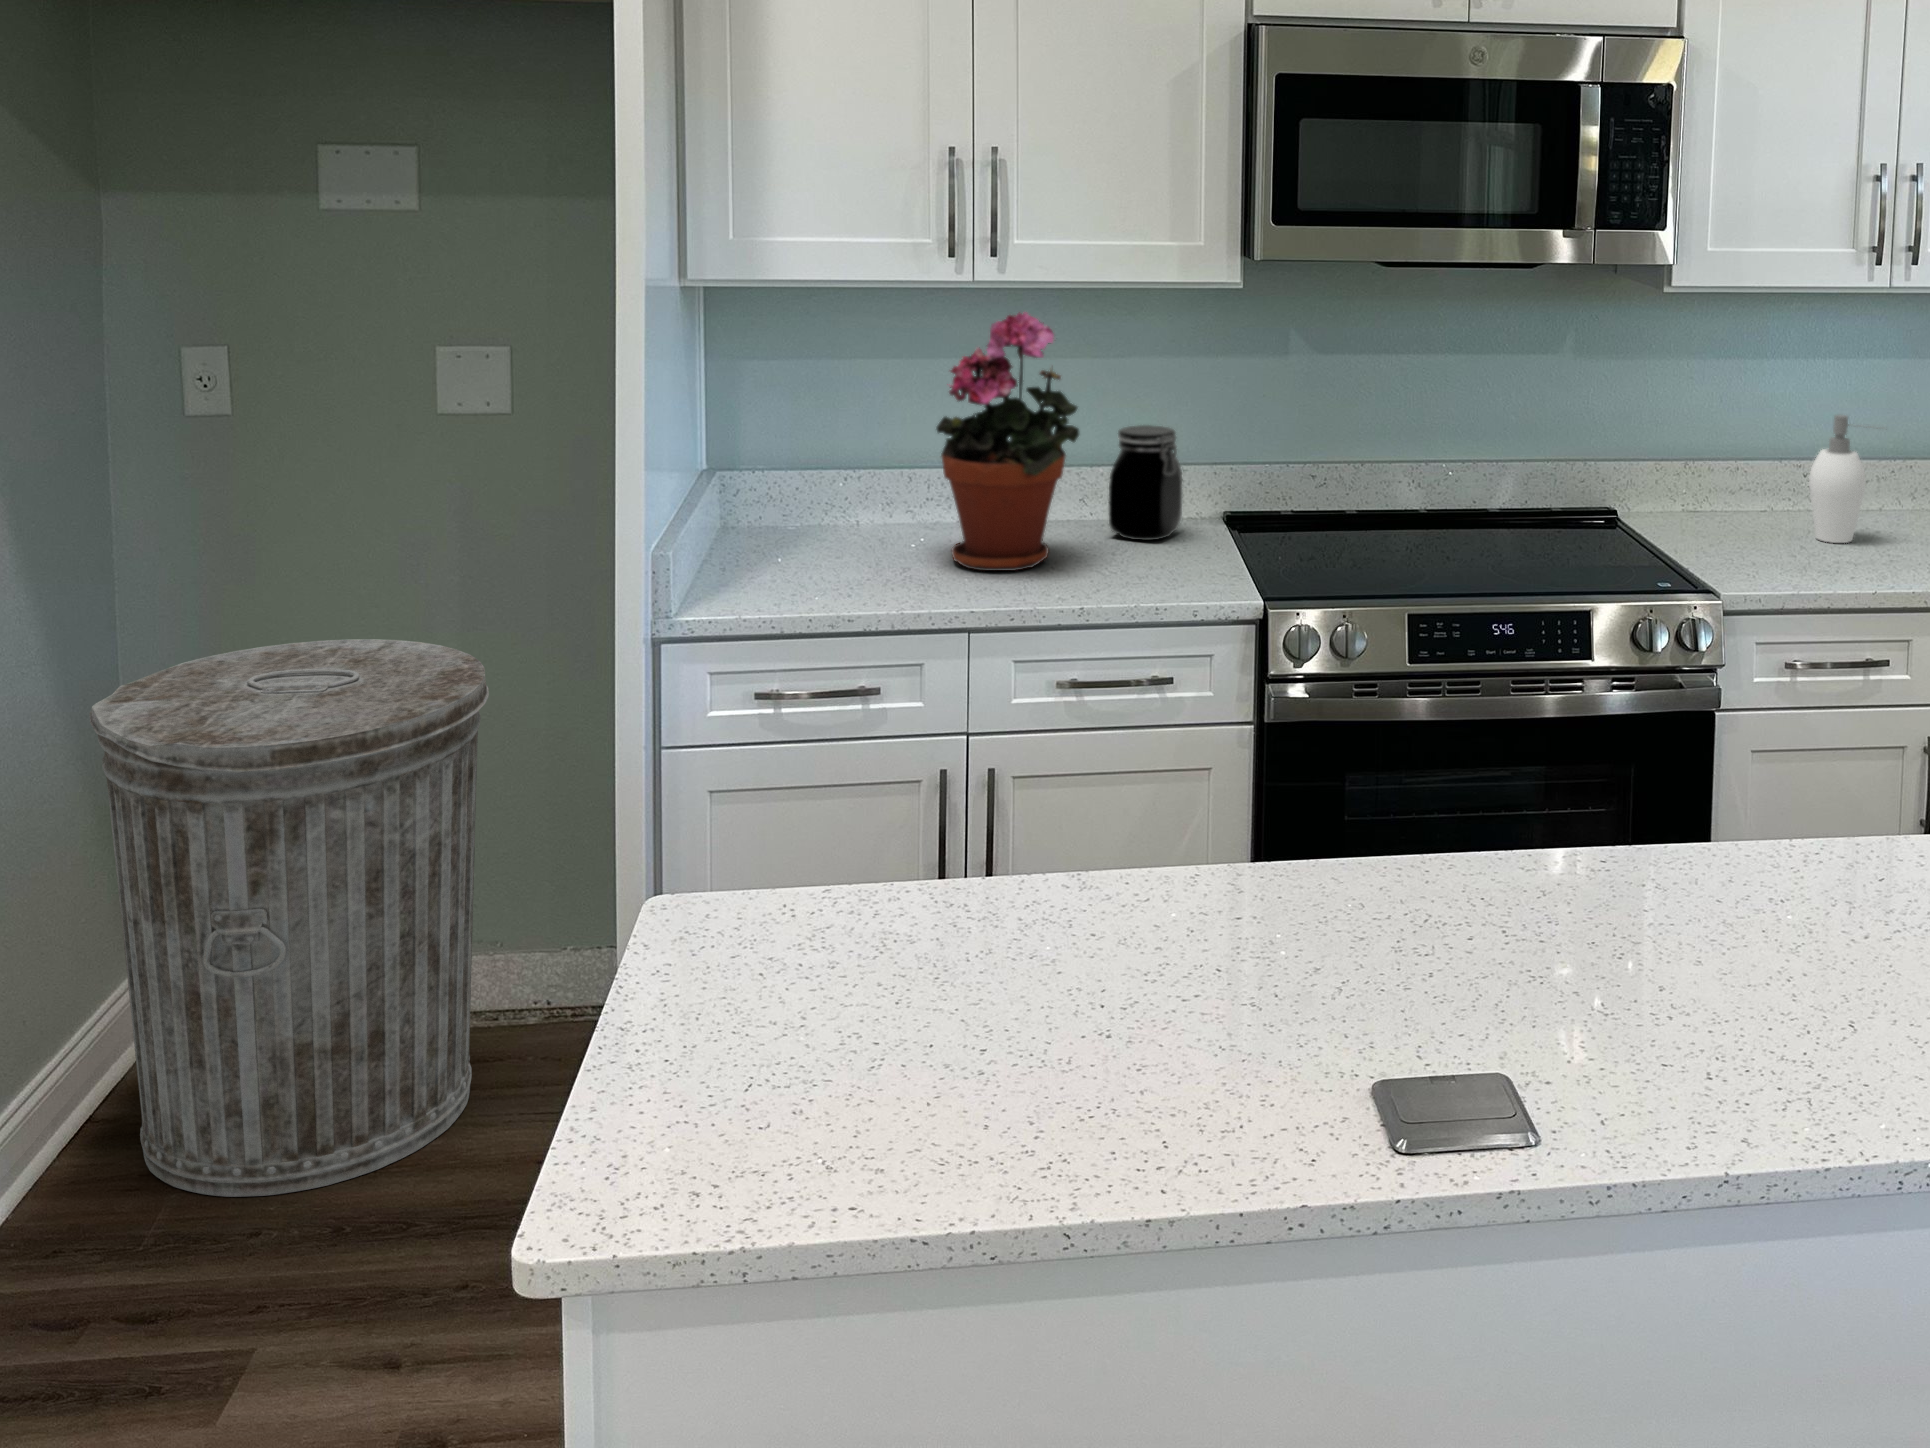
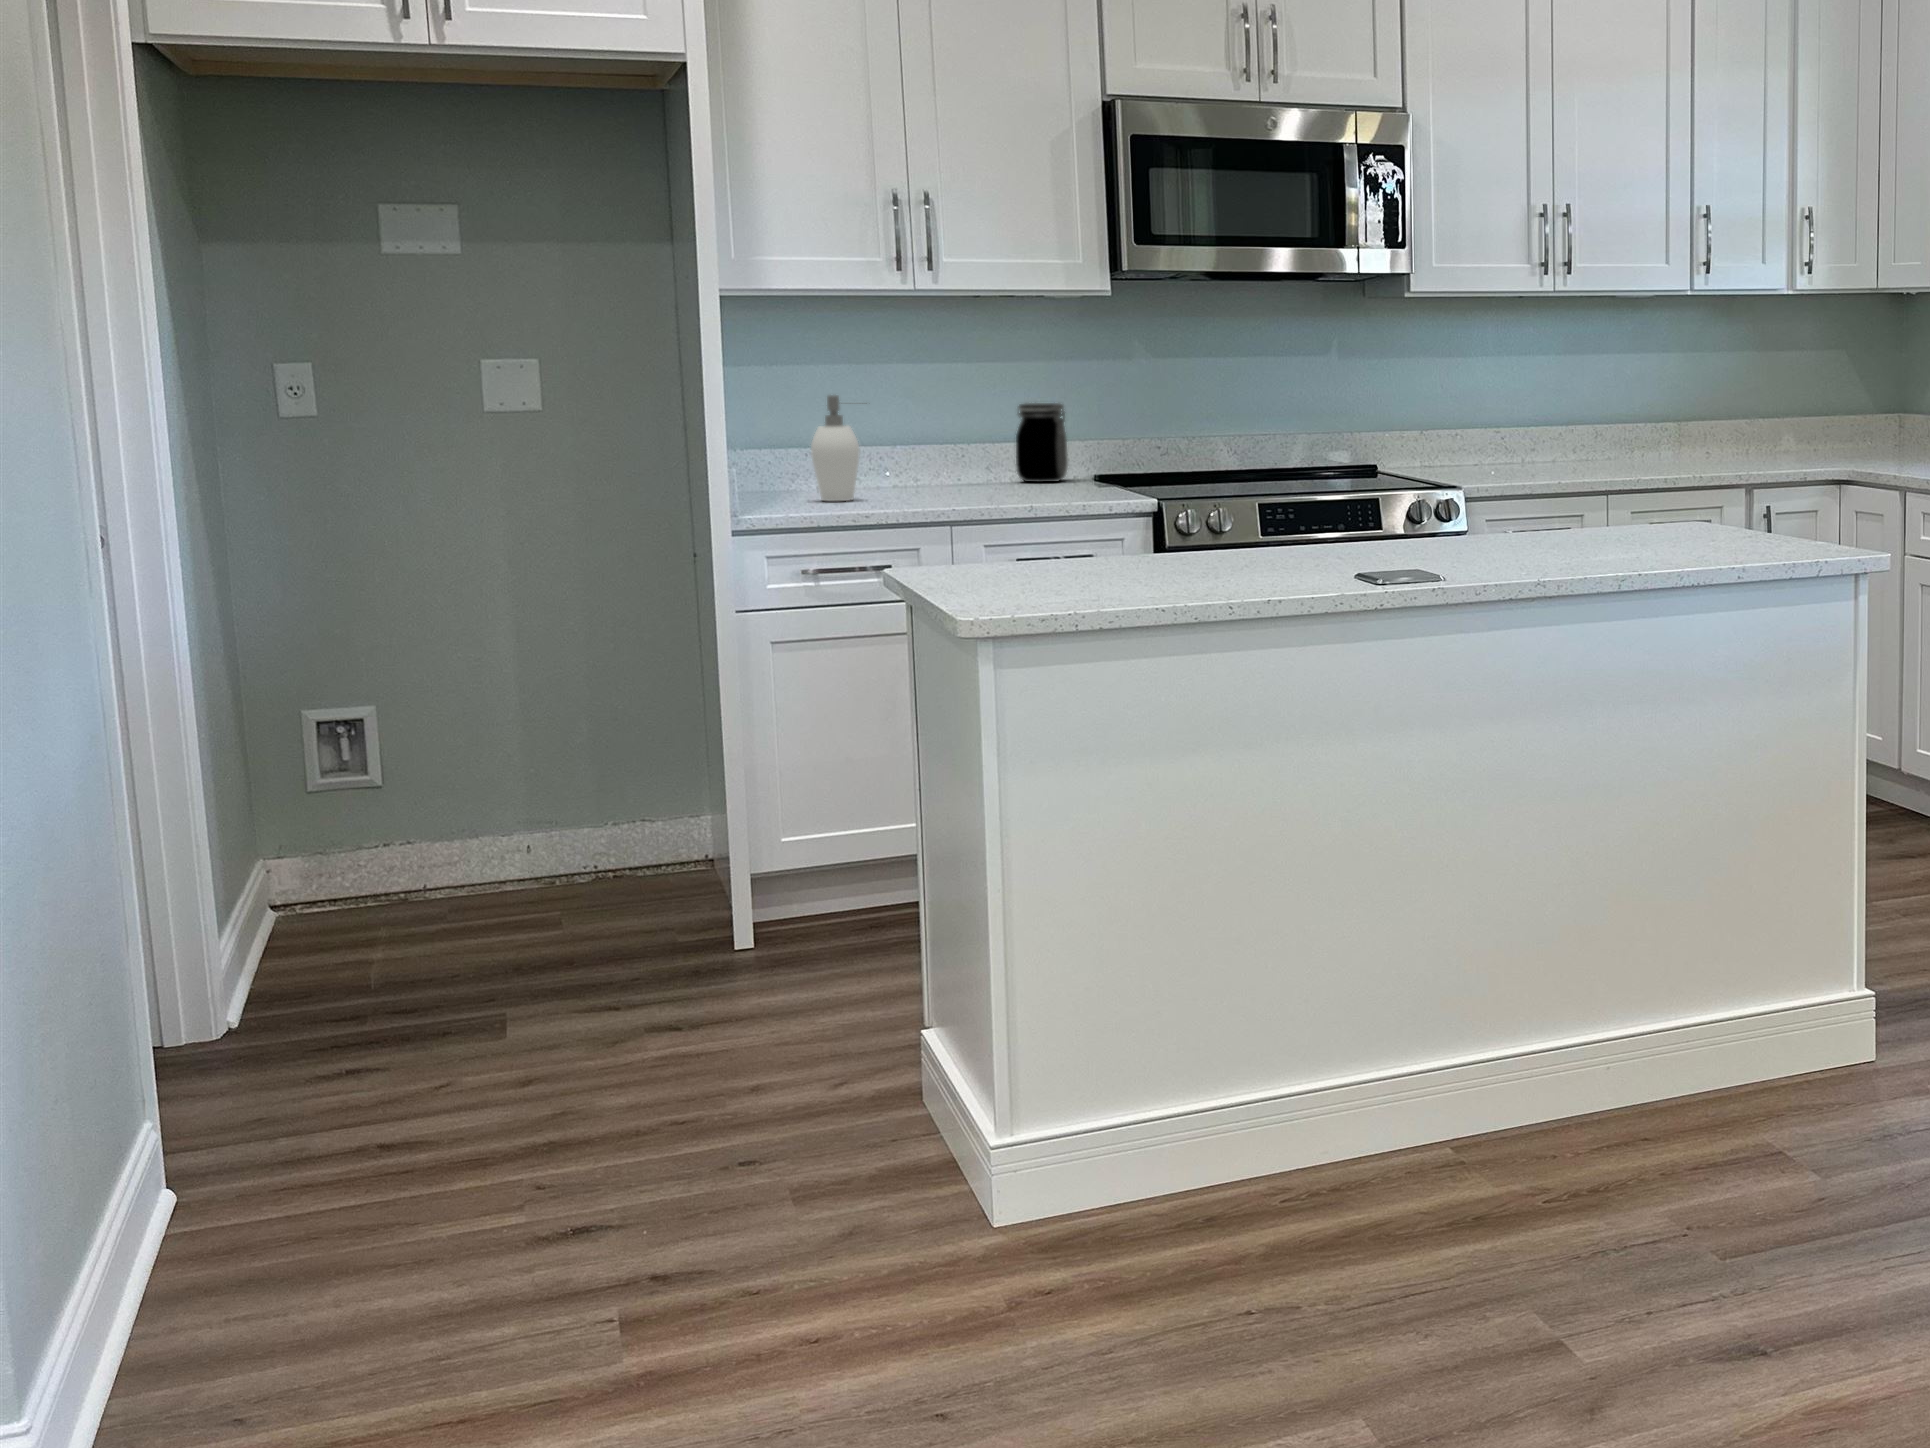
potted plant: present [936,312,1079,571] -> none [894,309,1006,493]
soap dispenser: present [1809,415,1865,543] -> present [811,395,867,501]
trash can: present [89,639,489,1197] -> none [273,585,568,965]

